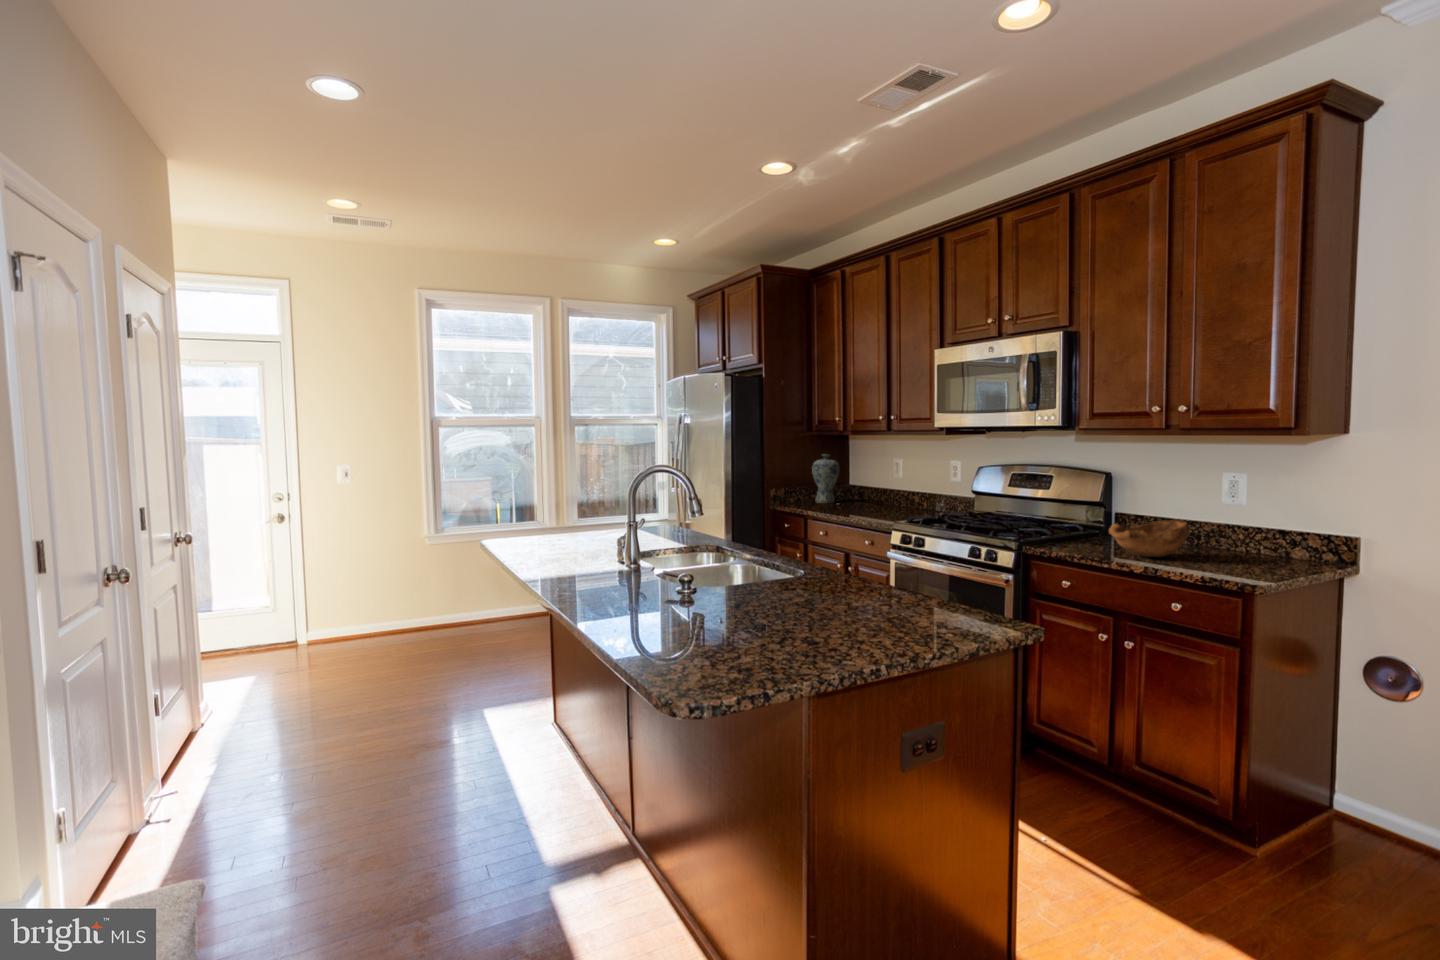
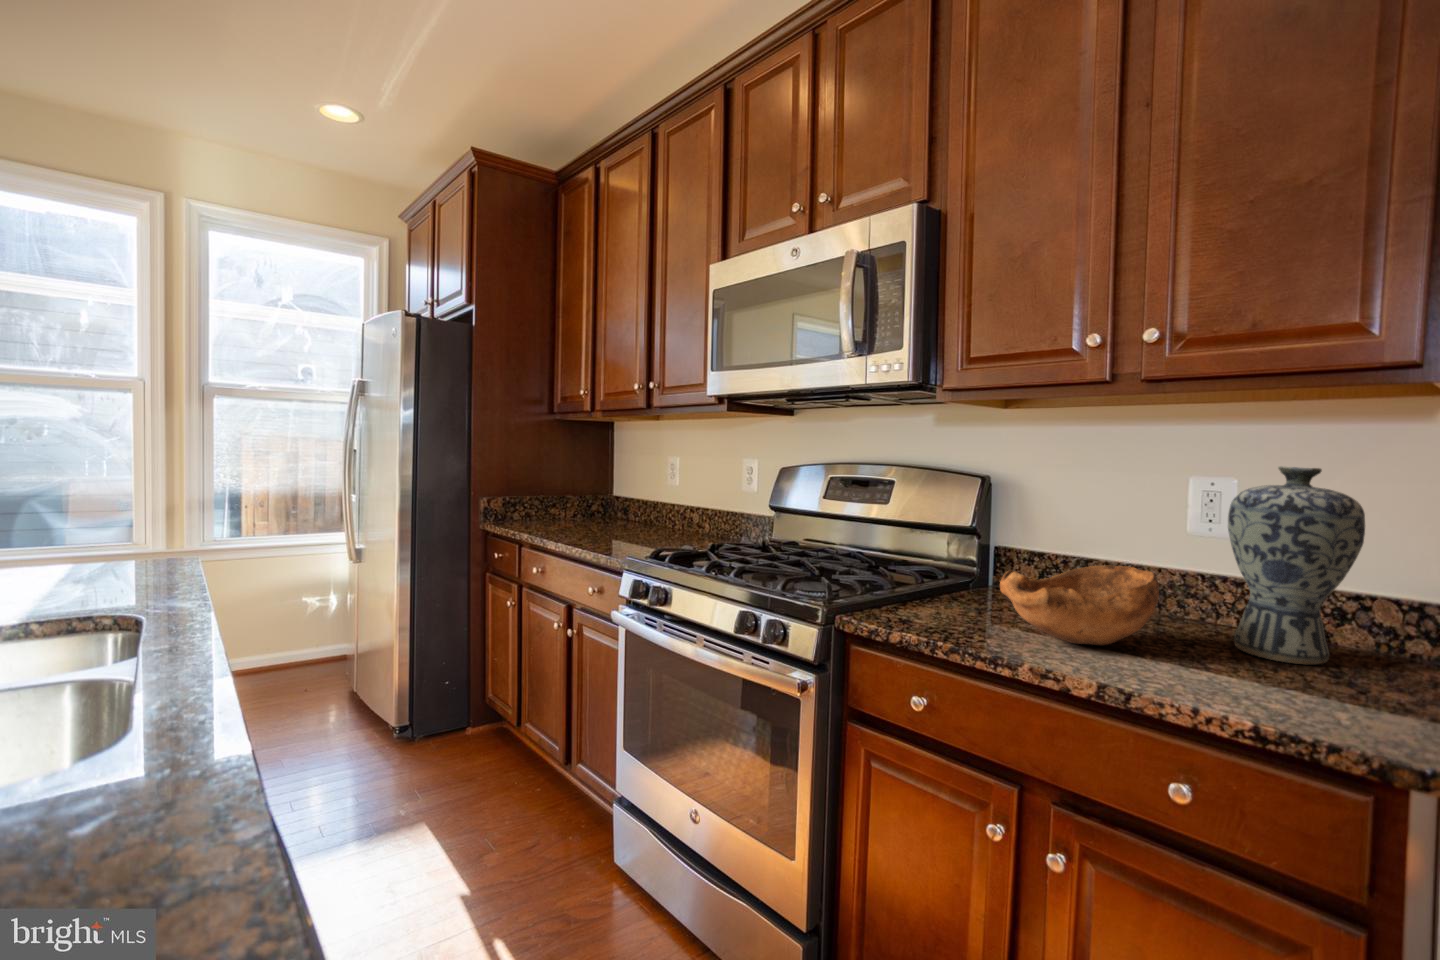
vase: present [812,454,839,503] -> present [1228,466,1365,664]

